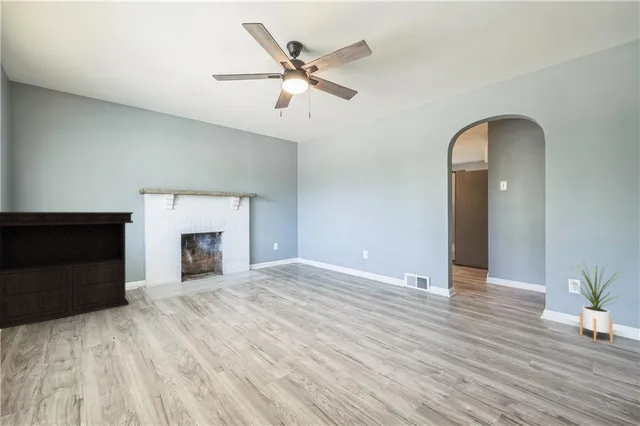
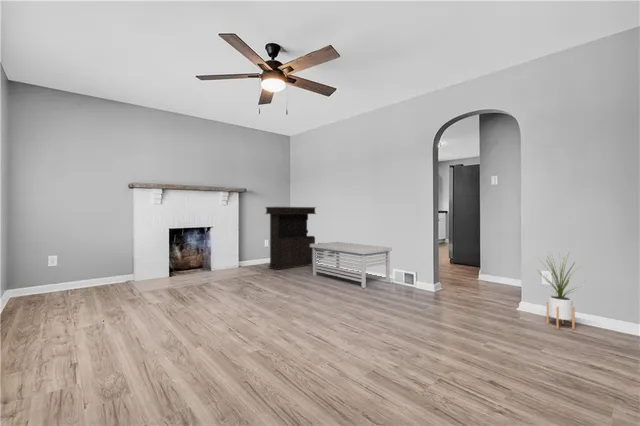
console table: present [0,212,133,329] -> present [266,207,316,270]
storage bench: none [321,246,404,294] -> present [310,242,392,288]

